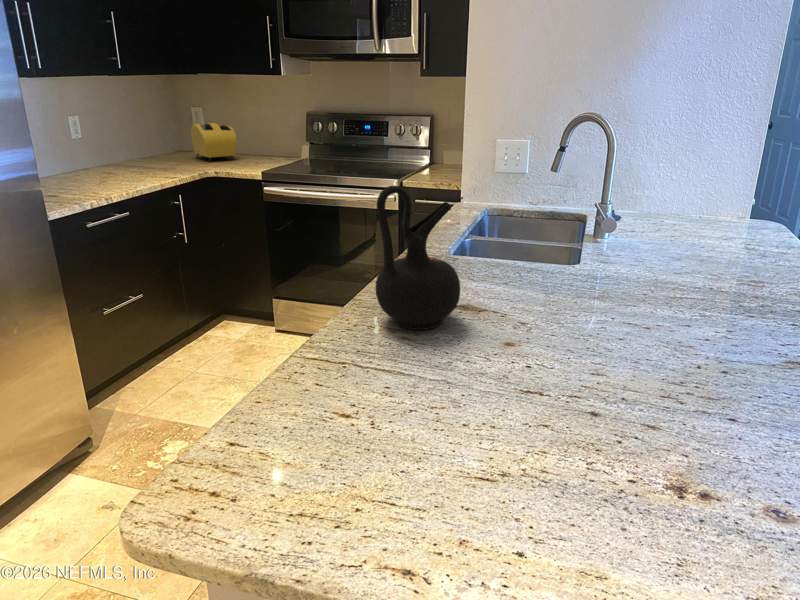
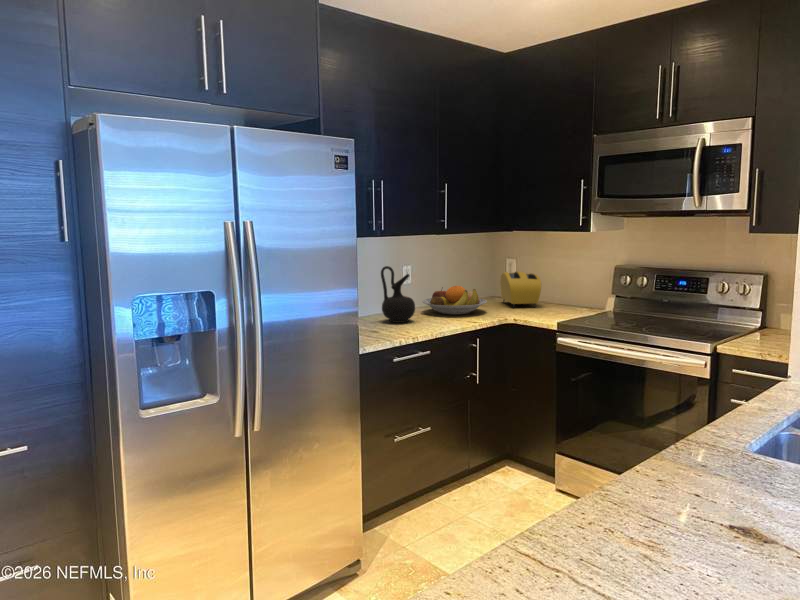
fruit bowl: none [107,140,182,172] -> present [422,286,487,315]
ceramic jug: present [375,186,460,330] -> present [381,266,415,323]

